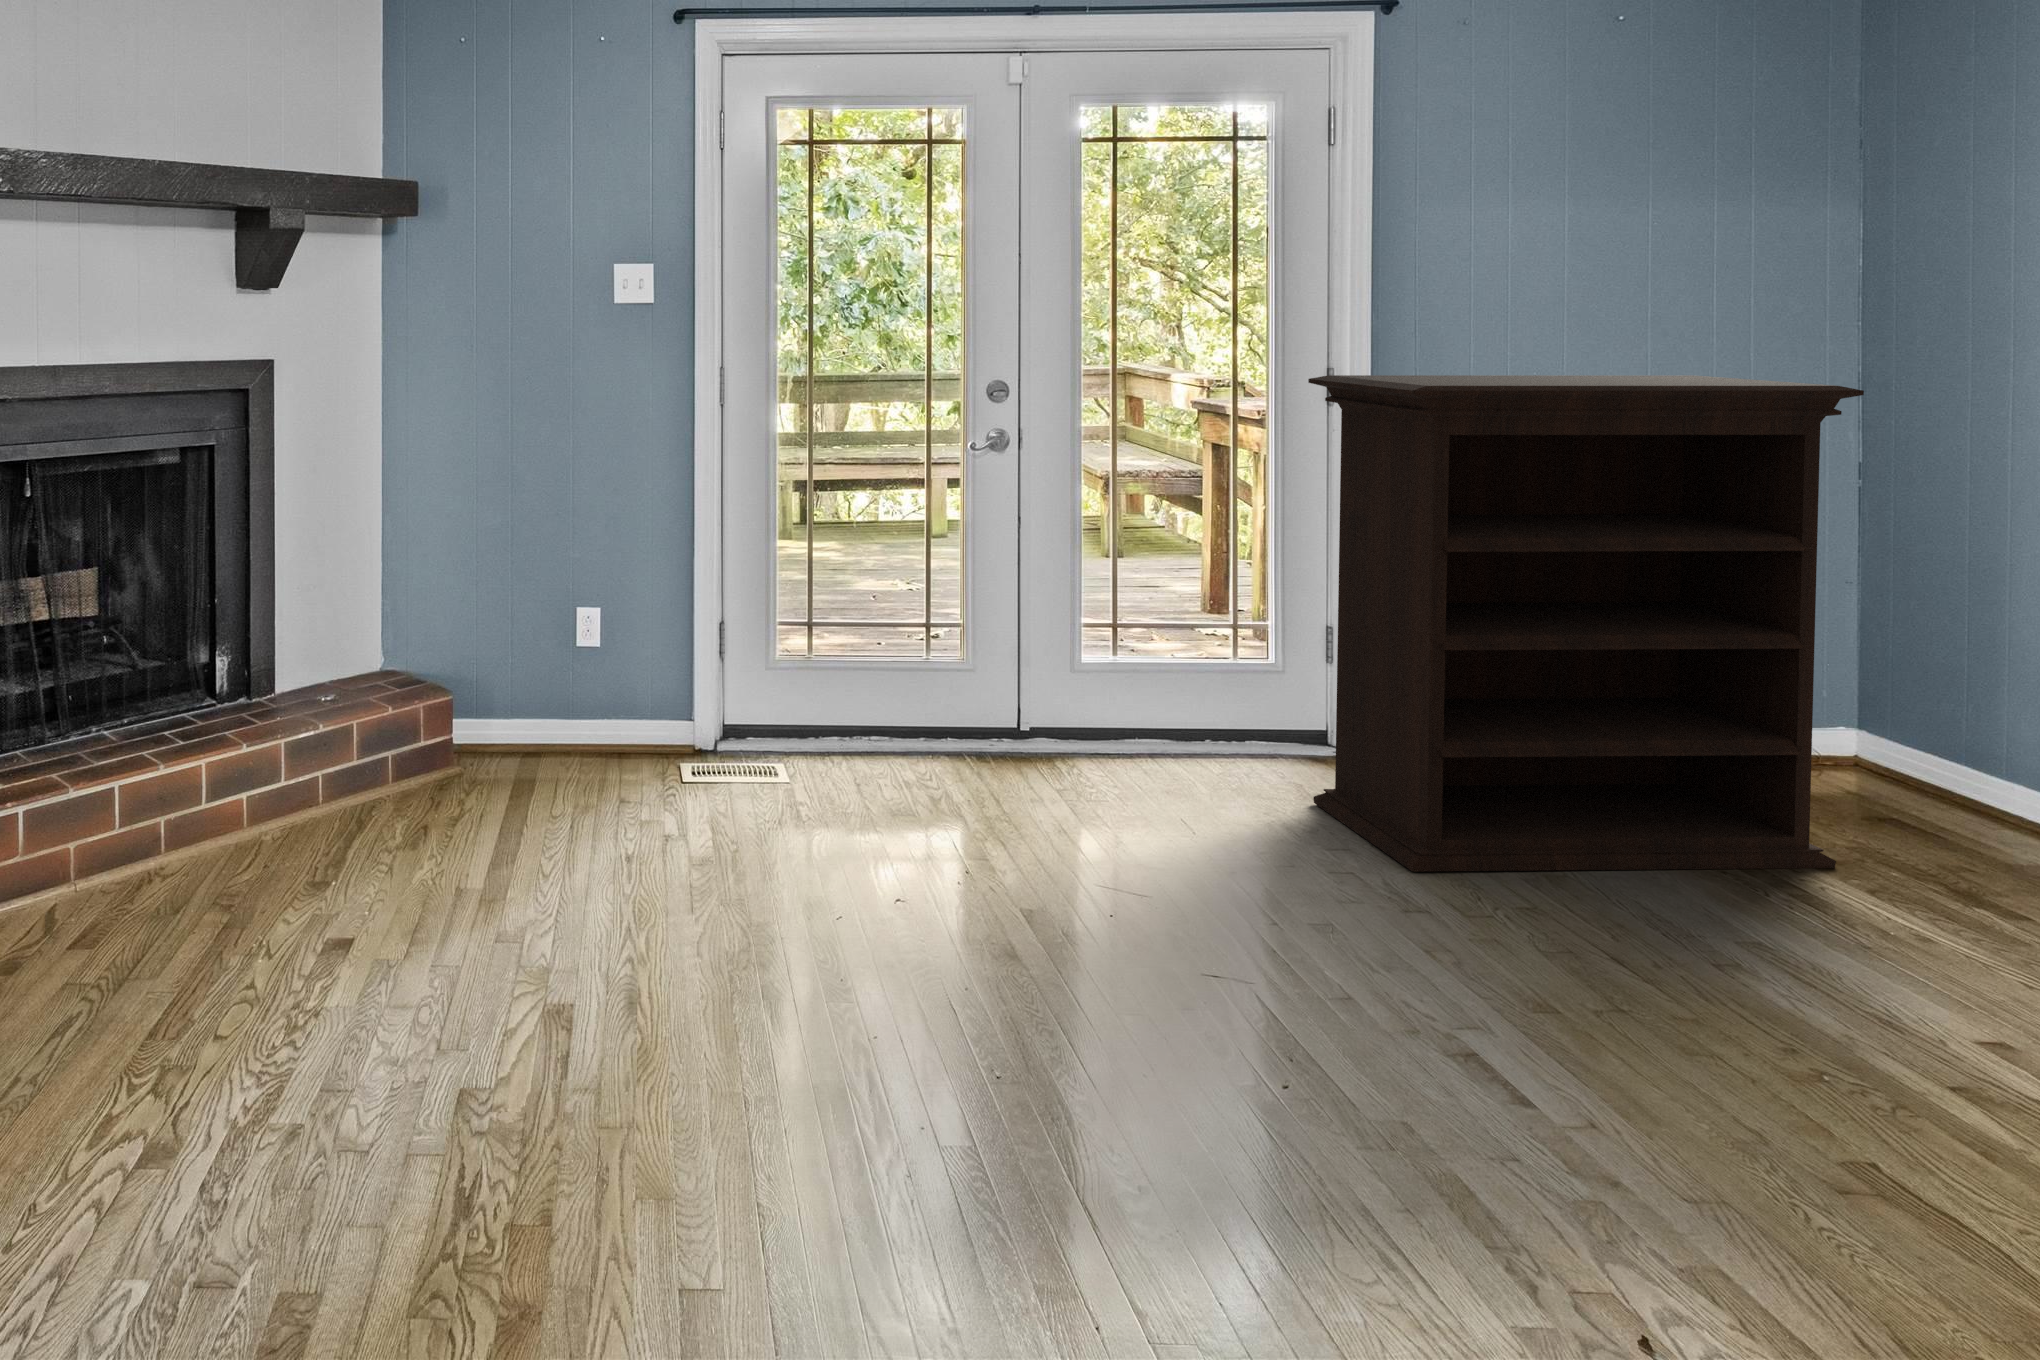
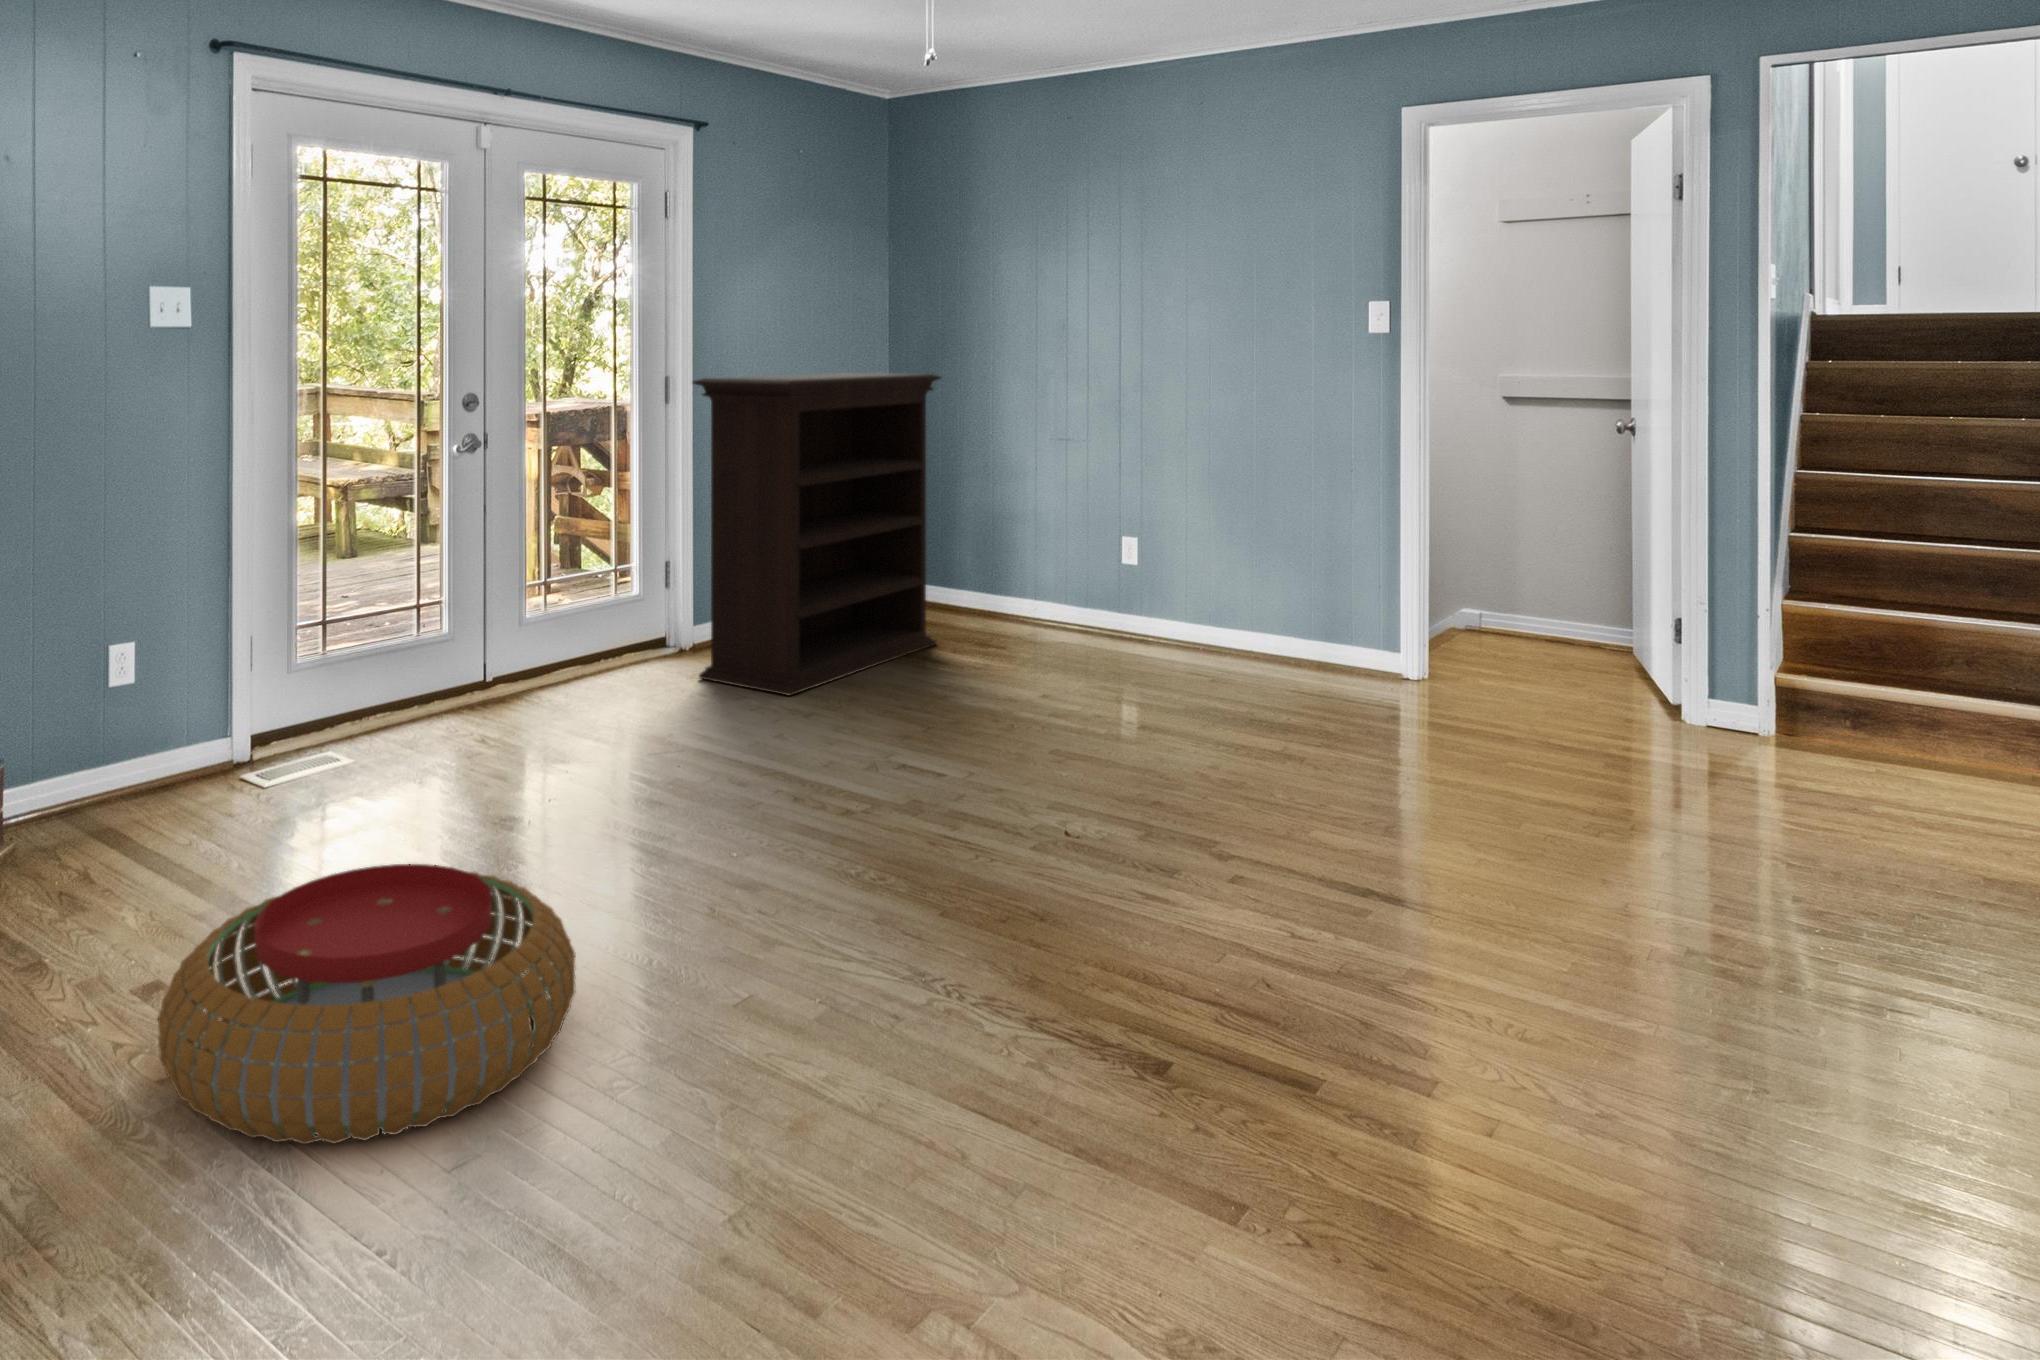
pouf: none [108,898,552,1227] -> present [158,864,576,1144]

